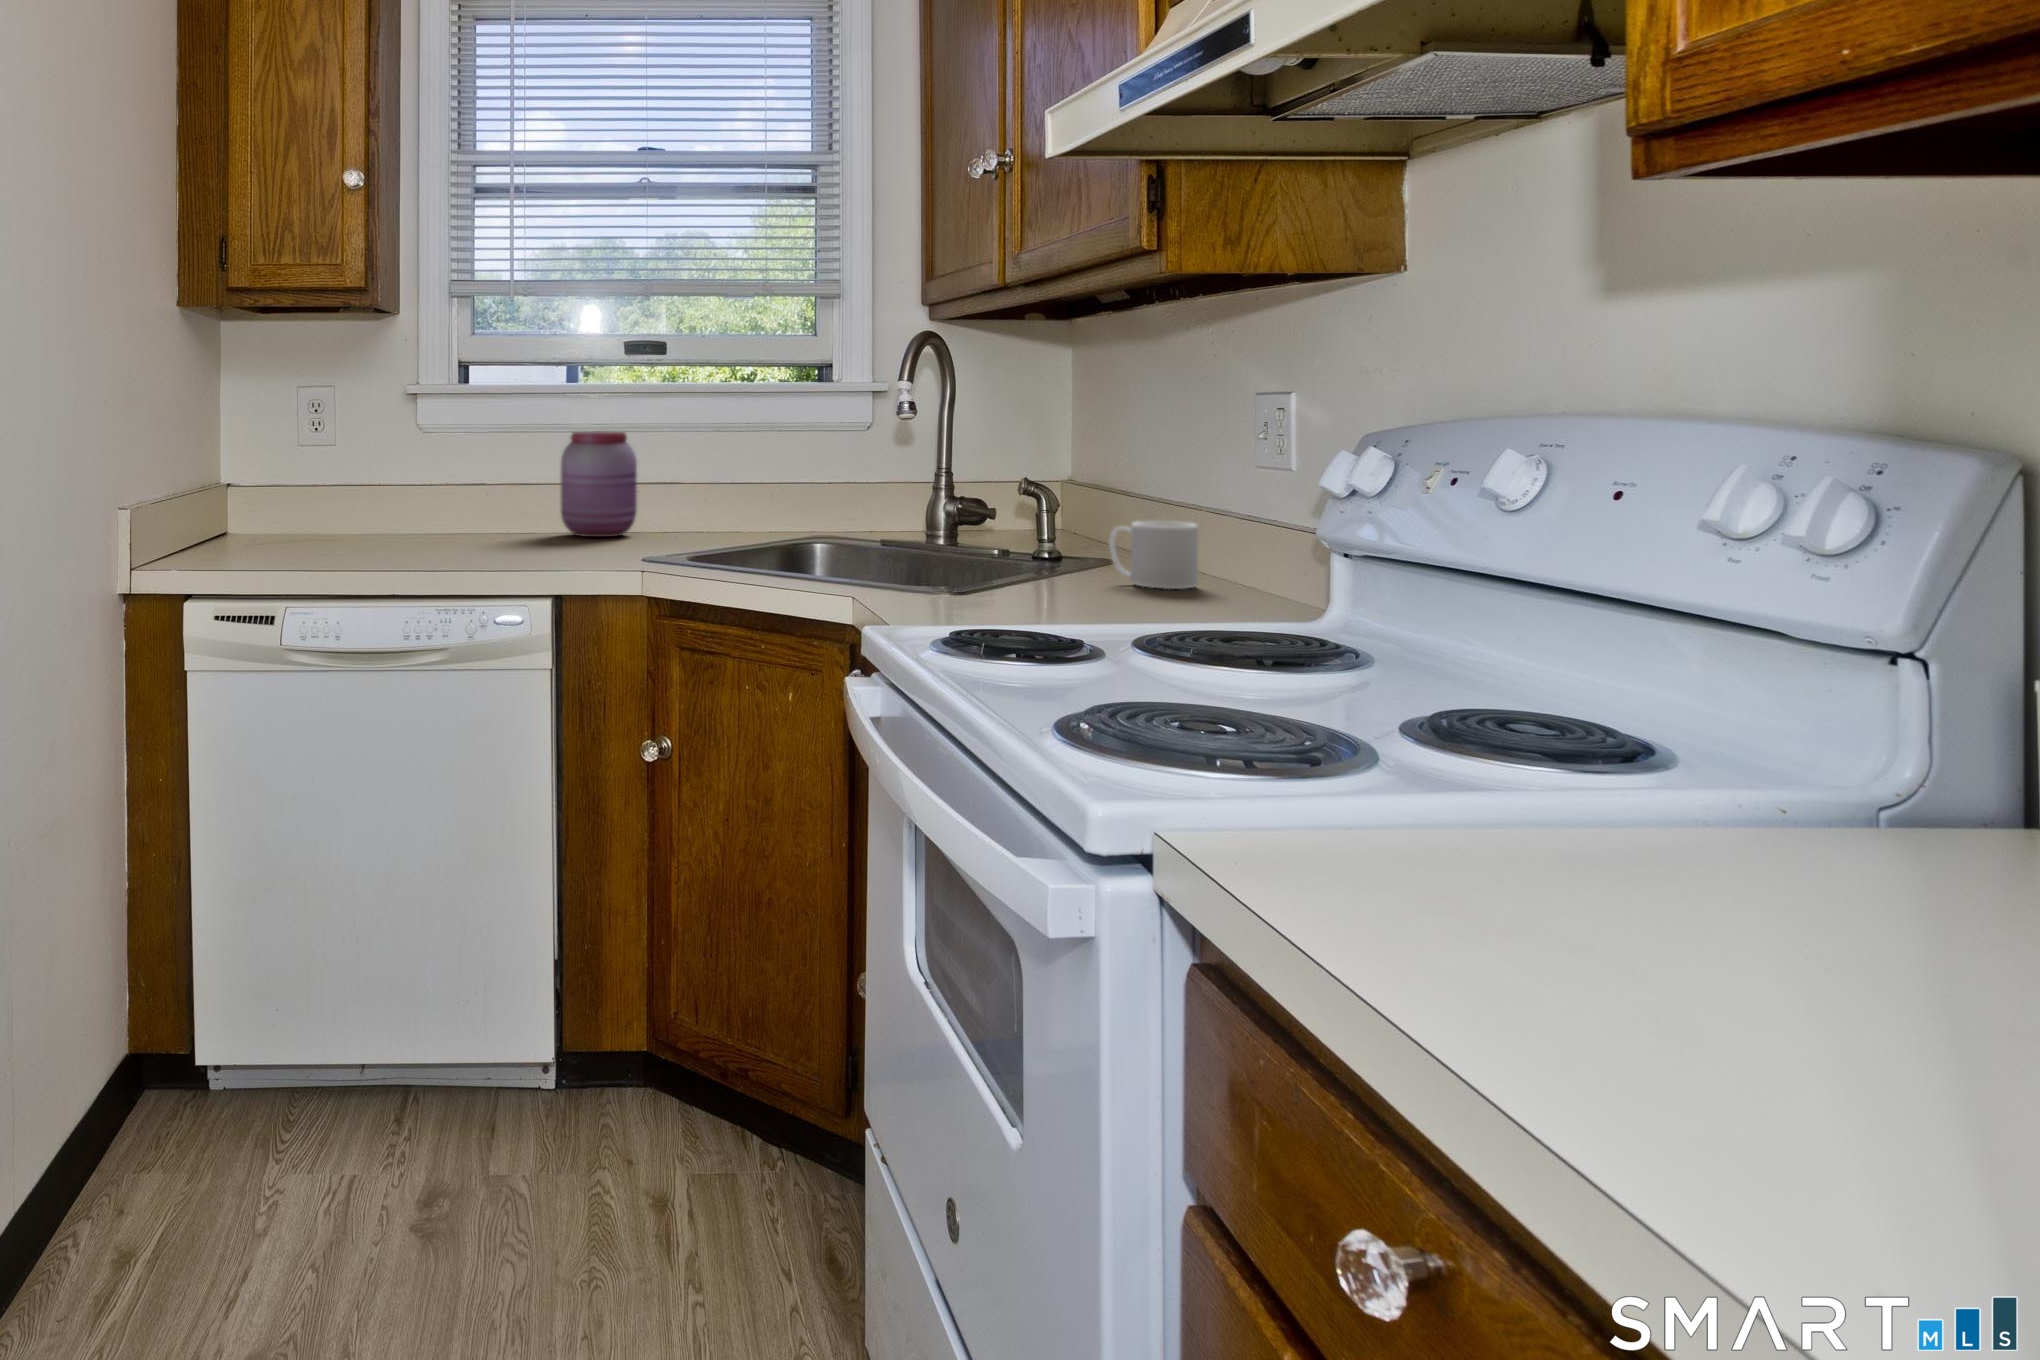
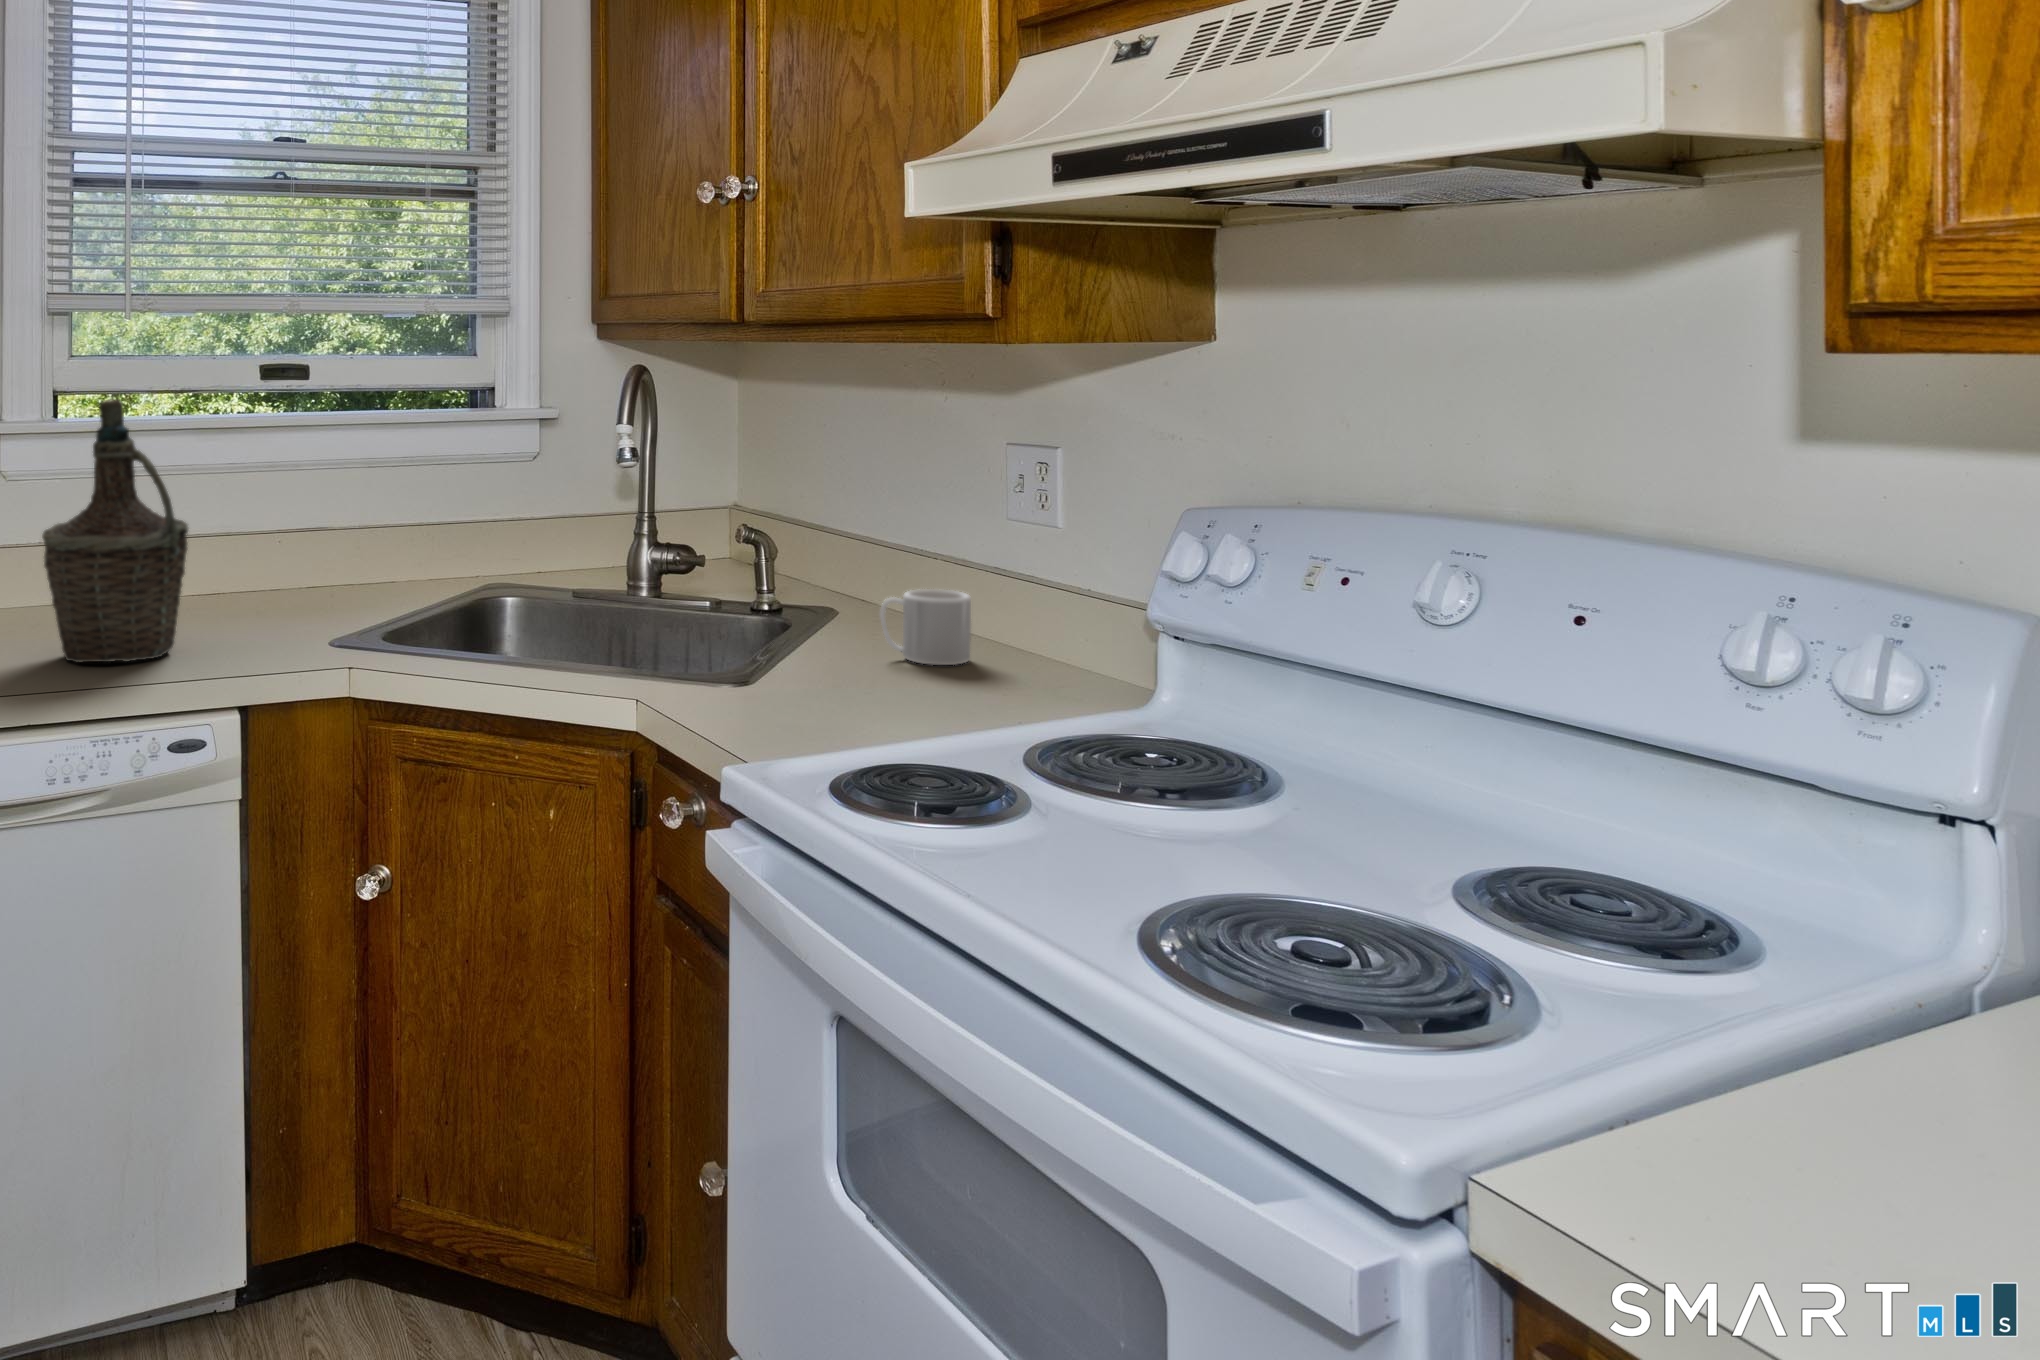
bottle: none [414,351,525,556] -> present [42,399,188,662]
jar: present [561,432,637,537] -> none [202,481,296,610]

